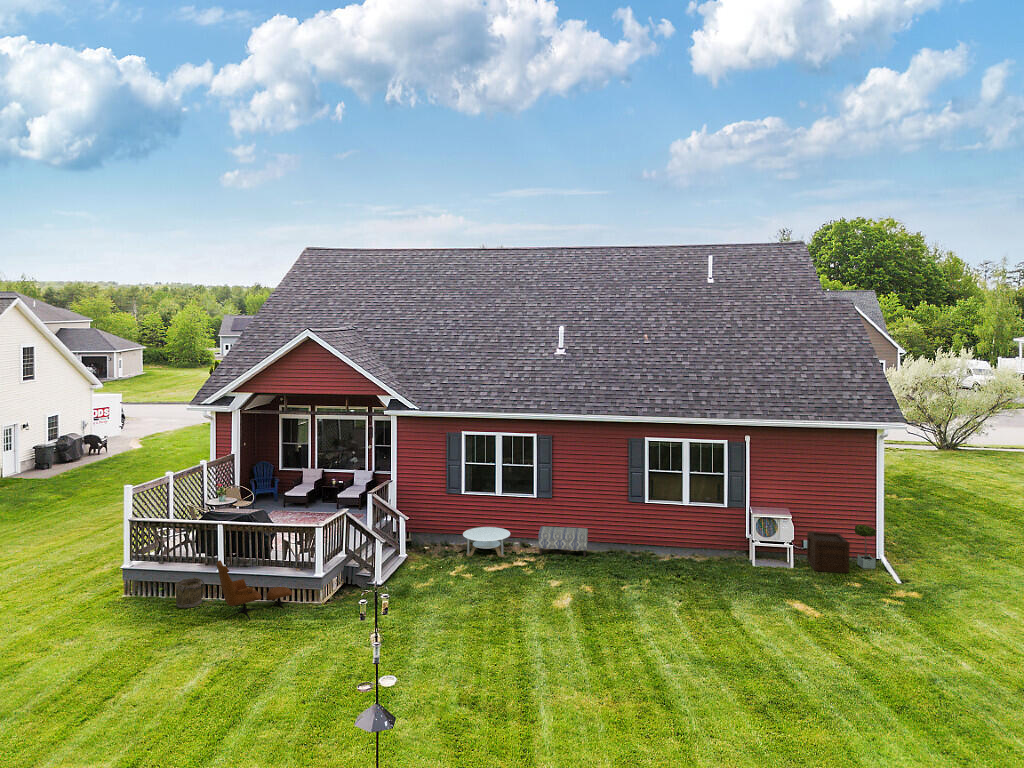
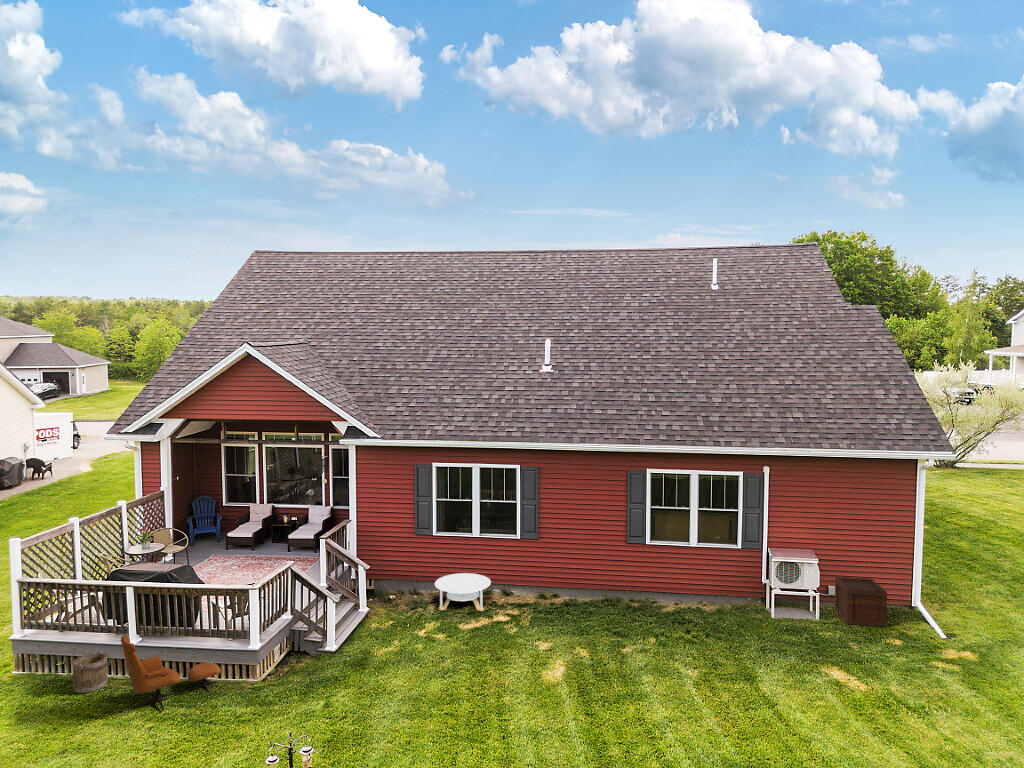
potted tree: present [855,525,876,569] -> none [890,569,916,620]
bench: present [538,526,588,557] -> none [524,572,581,609]

